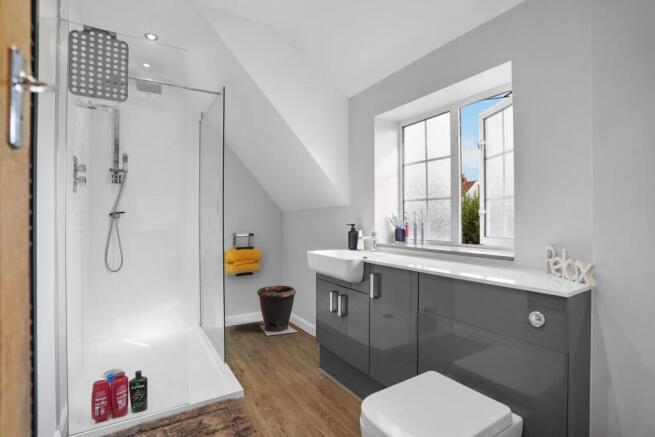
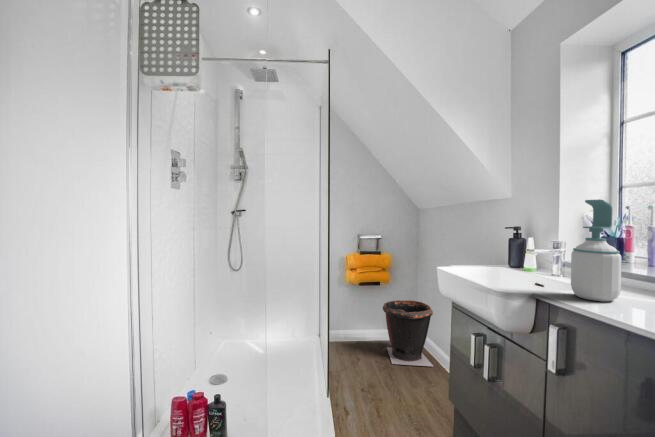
soap bottle: none [381,209,402,260] -> present [571,199,622,301]

